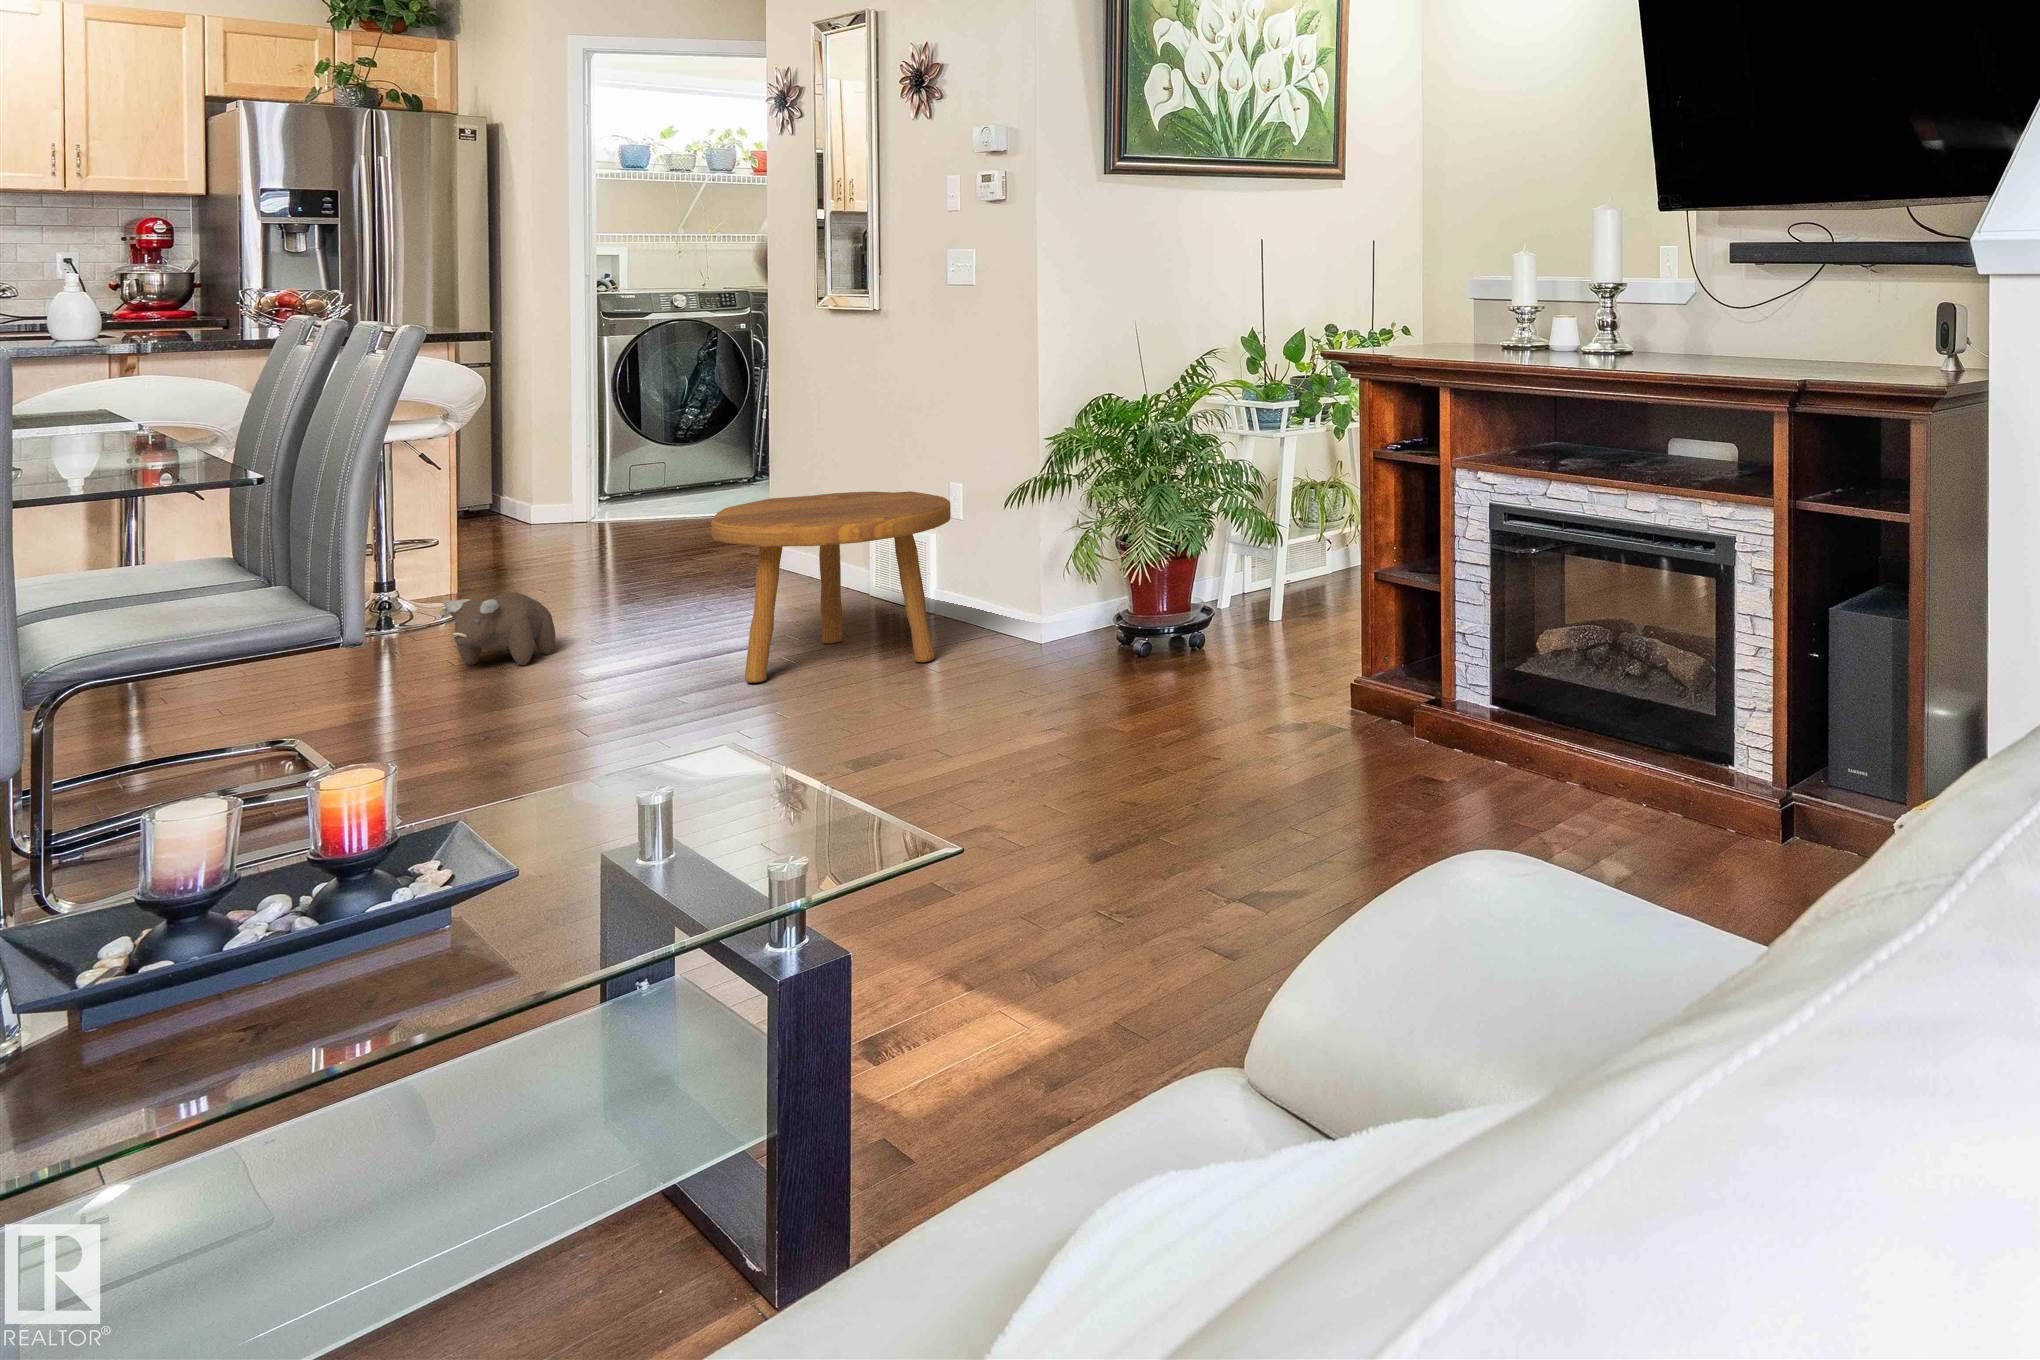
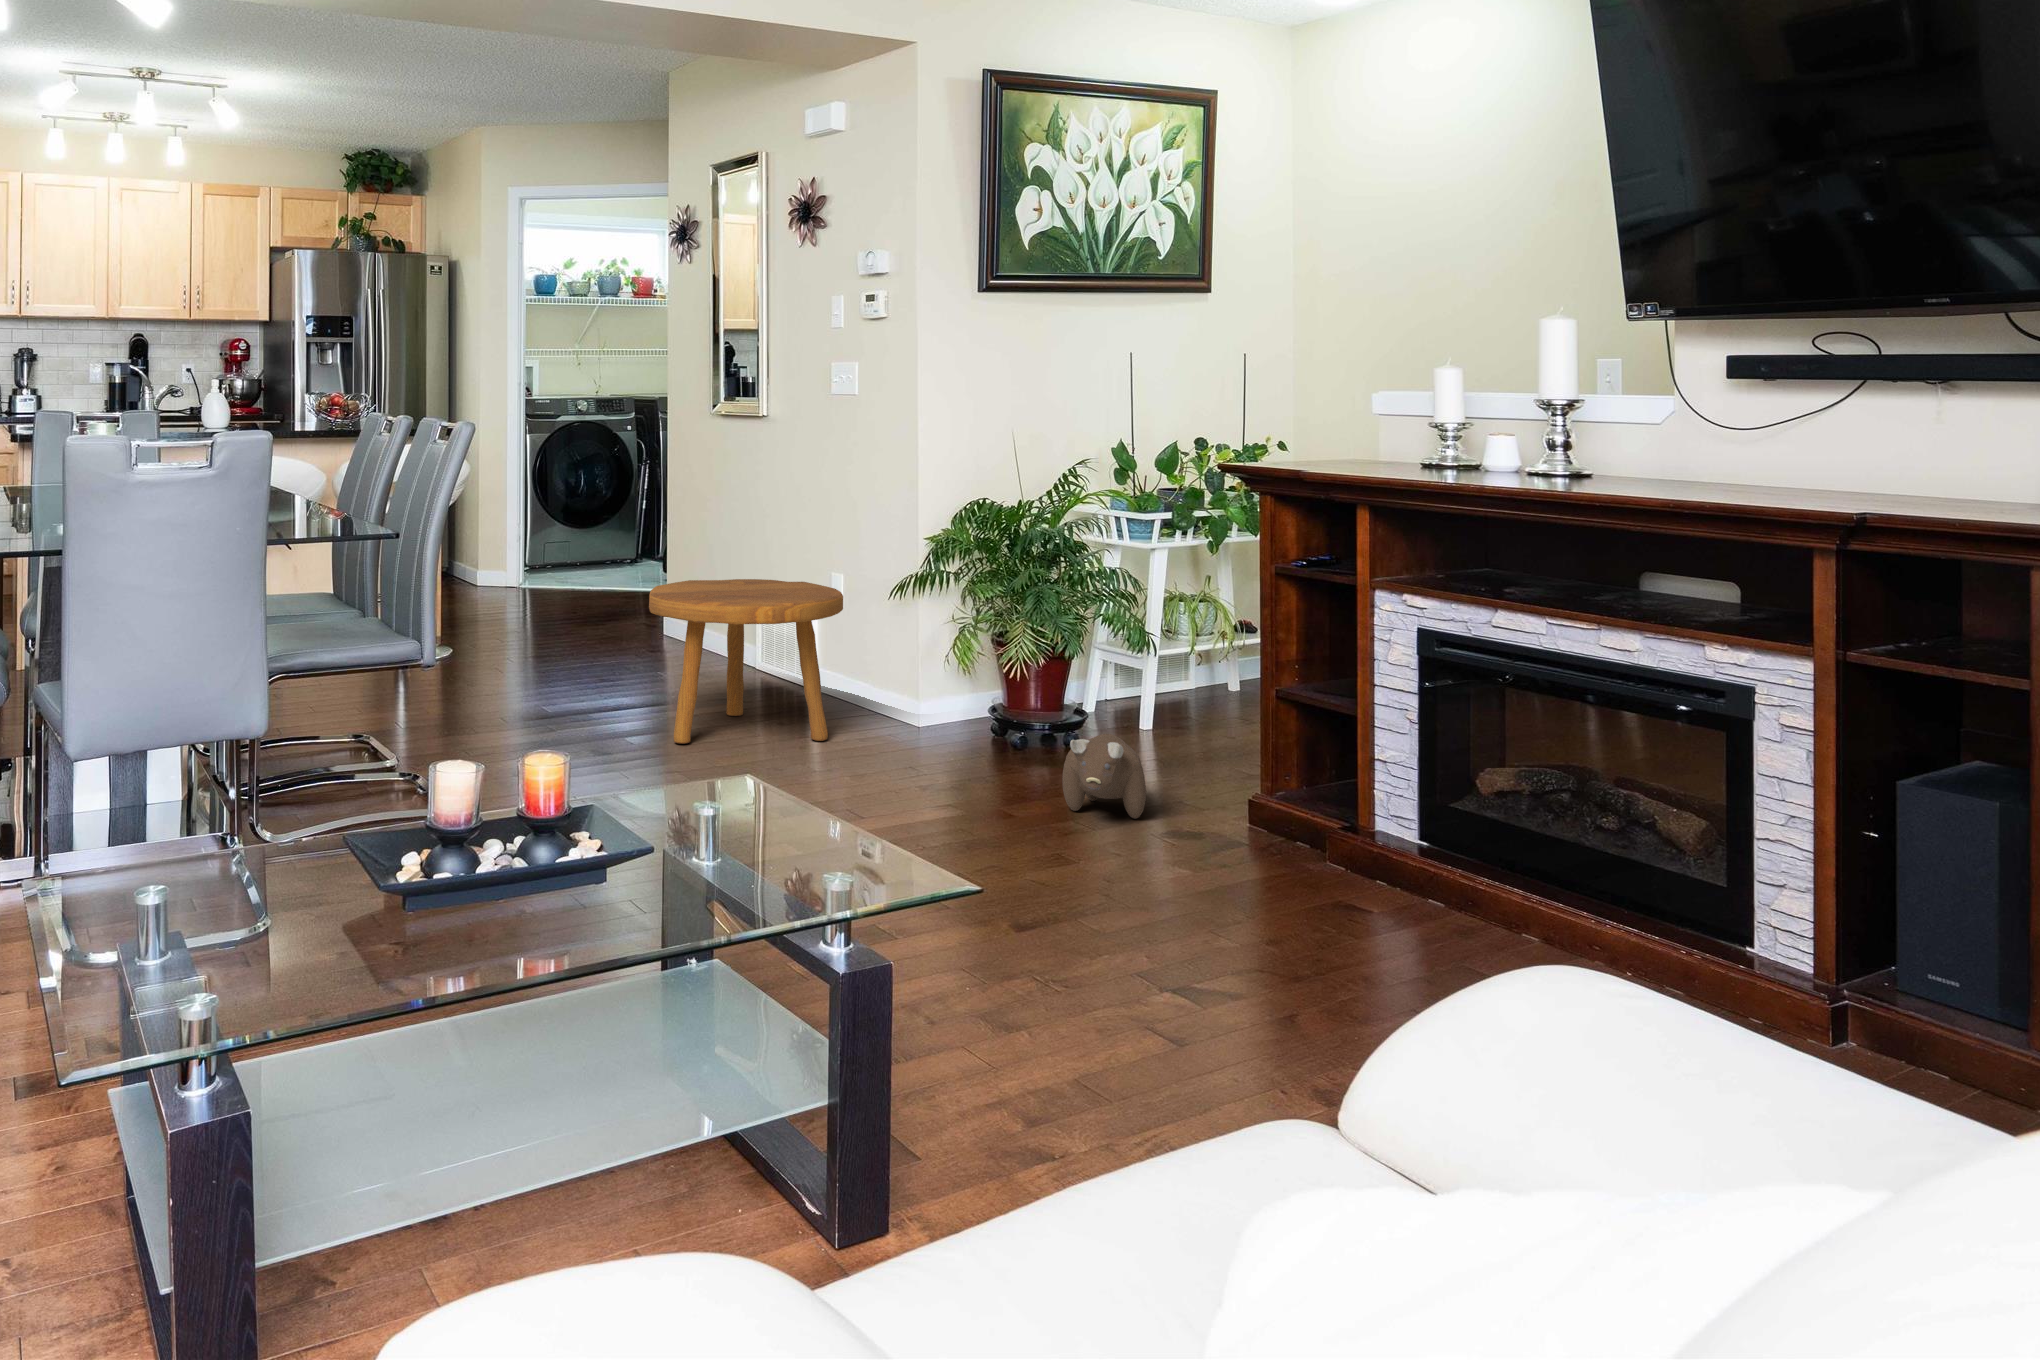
plush toy: present [443,592,555,665] -> present [1062,734,1146,819]

